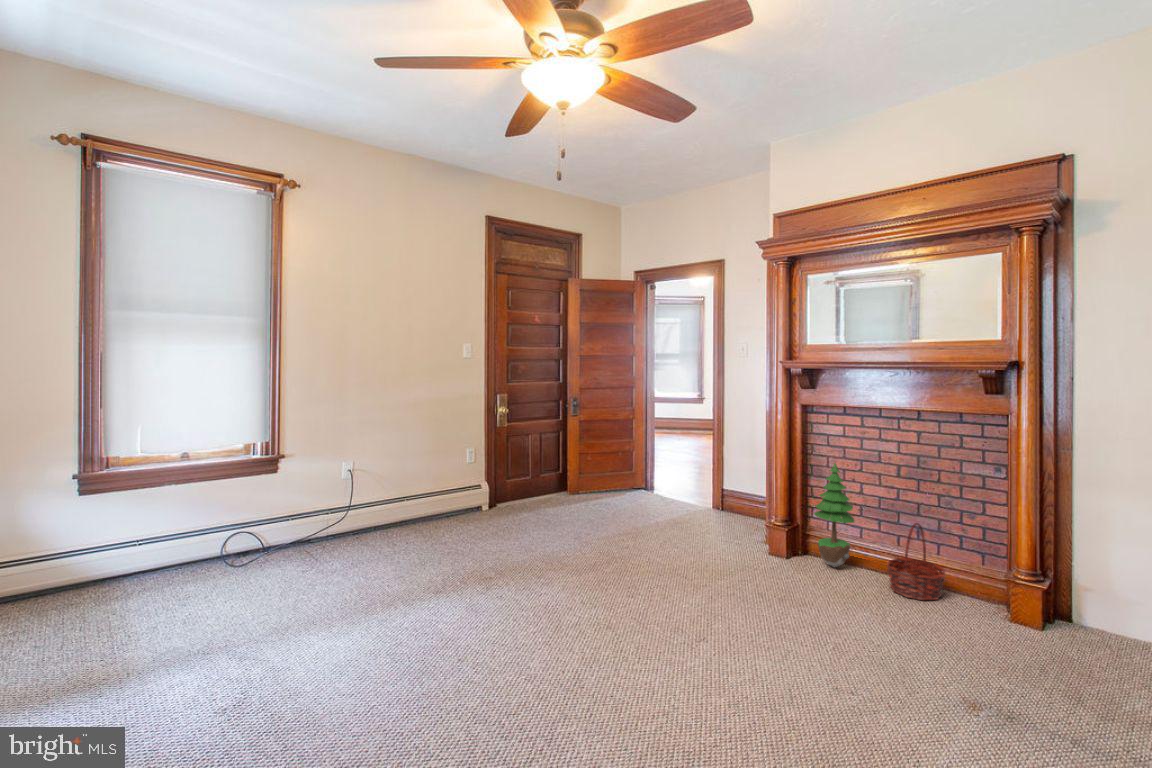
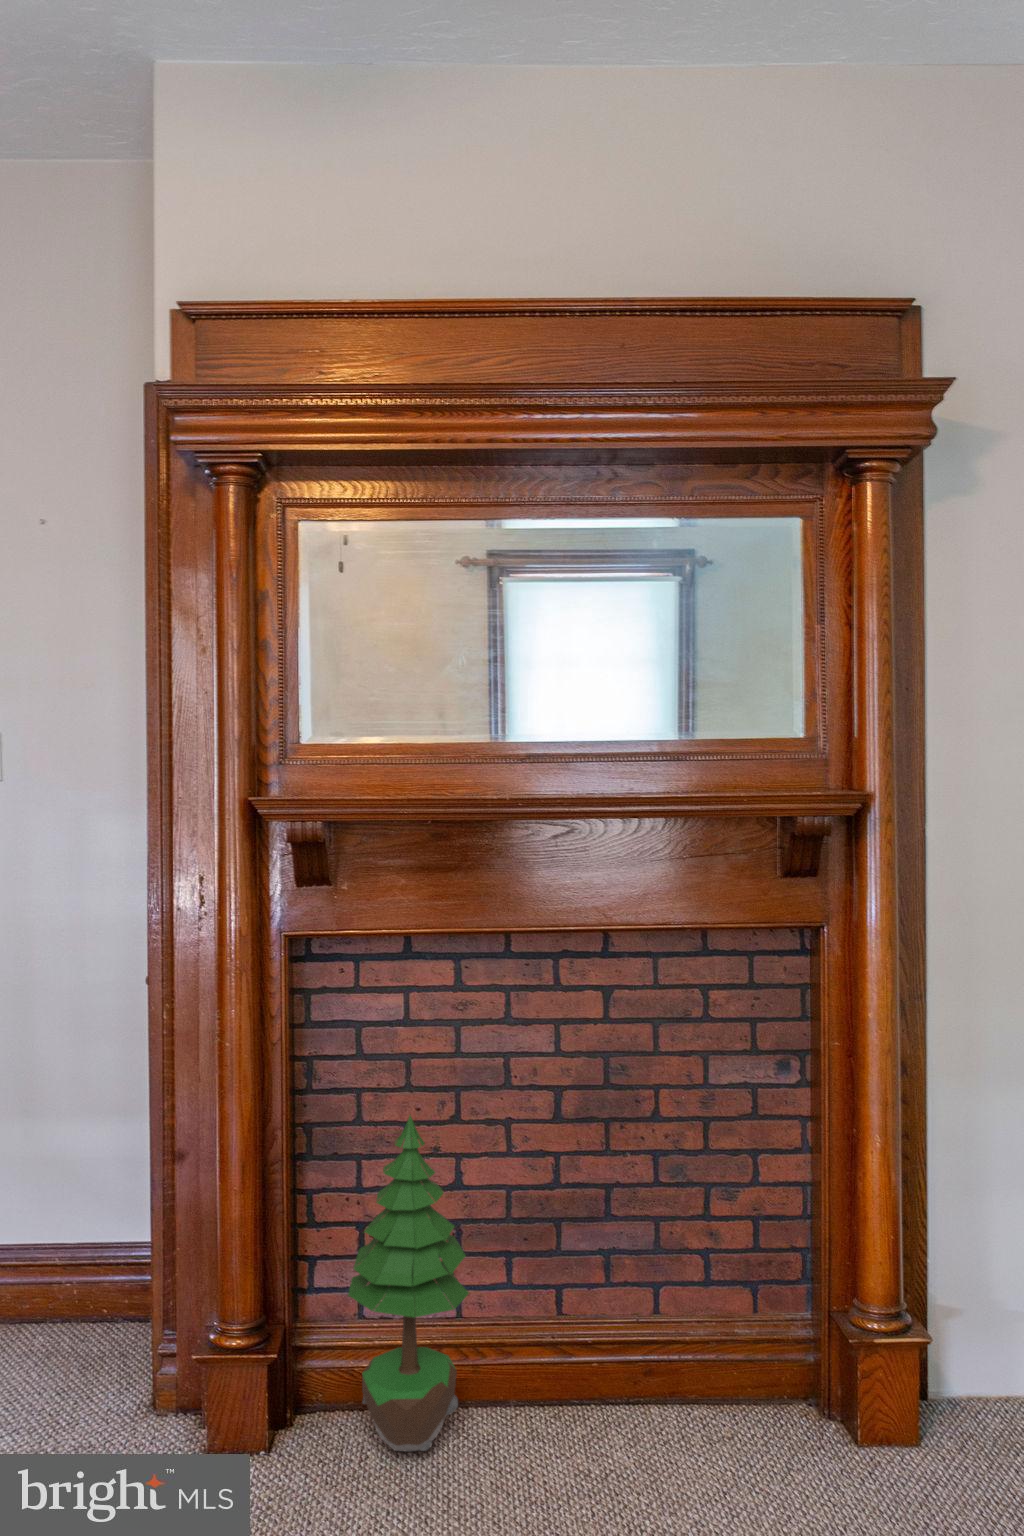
basket: present [887,523,946,600] -> none [570,1253,720,1496]

